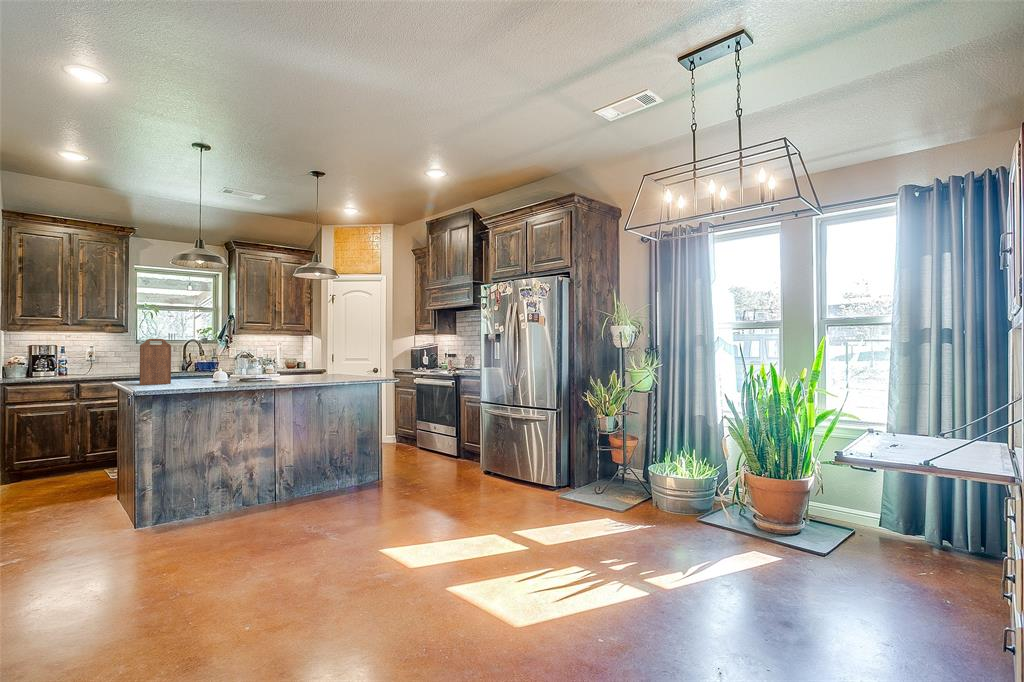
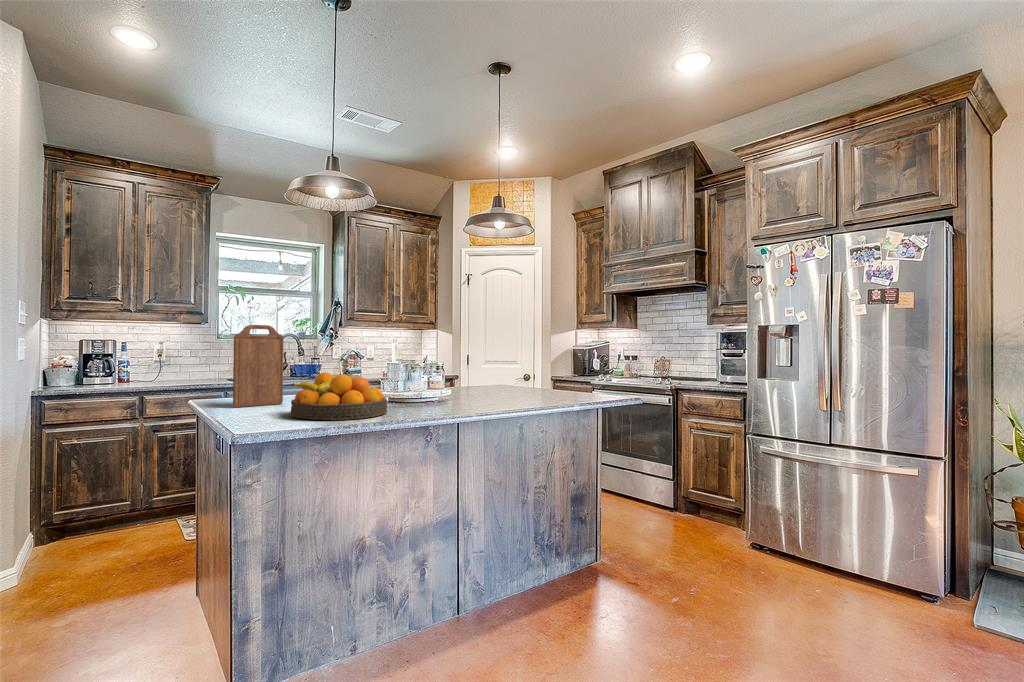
fruit bowl: none [170,365,227,389] -> present [291,373,387,420]

